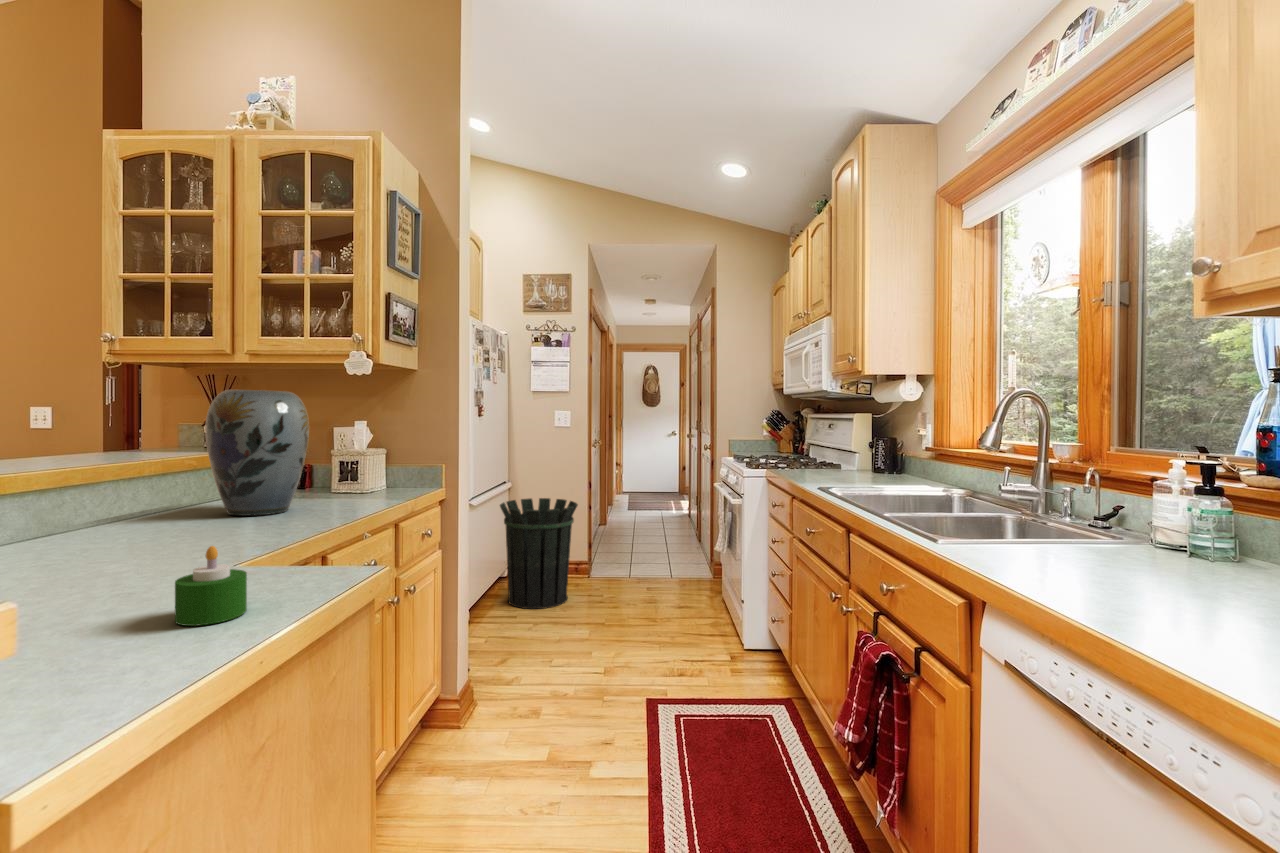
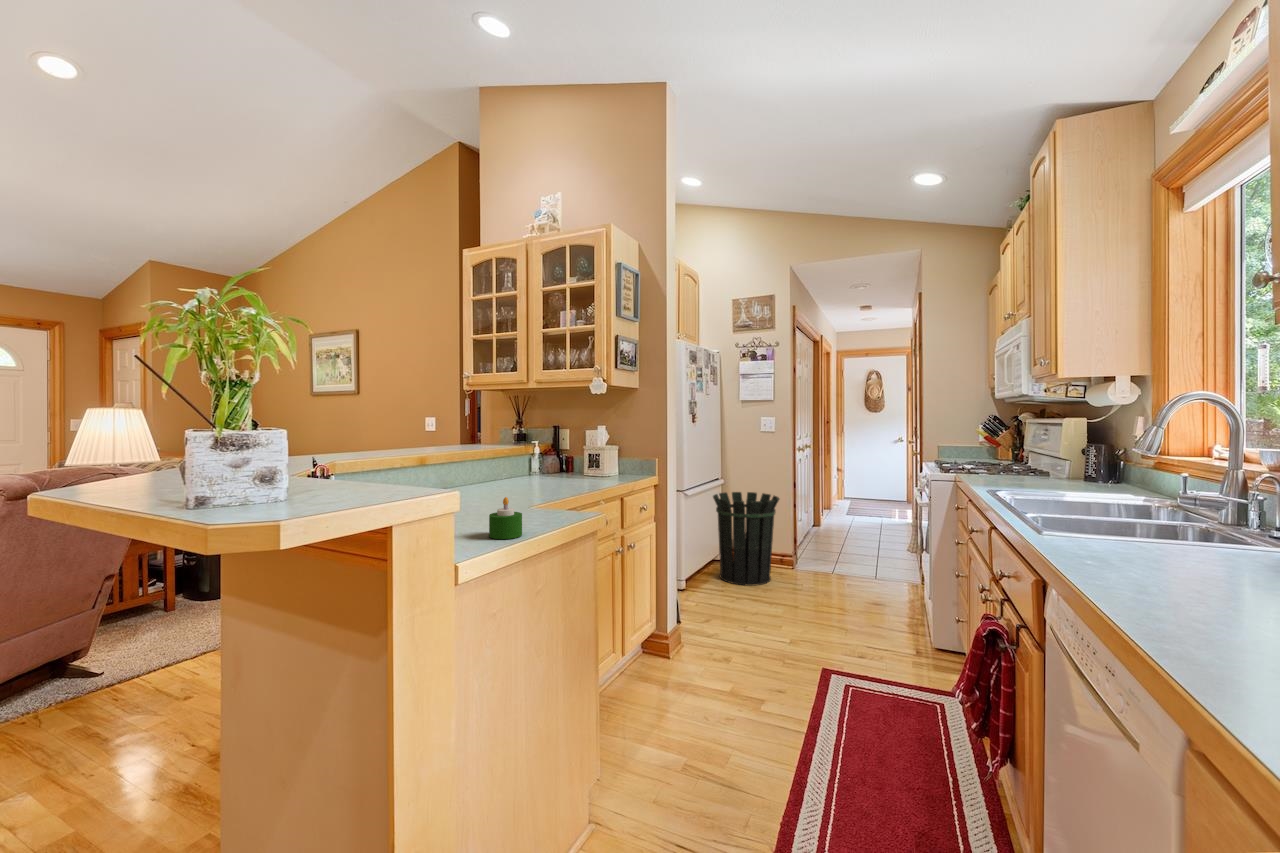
vase: present [206,390,309,516] -> none [510,408,567,489]

